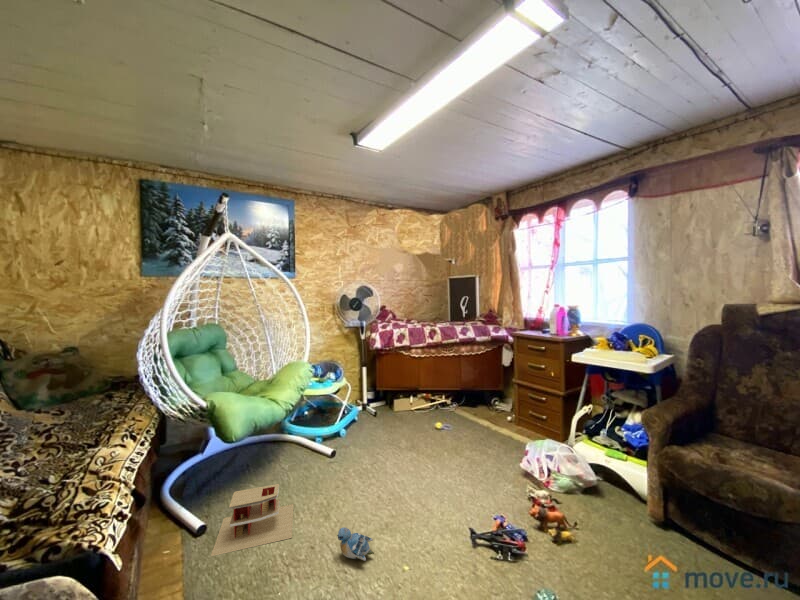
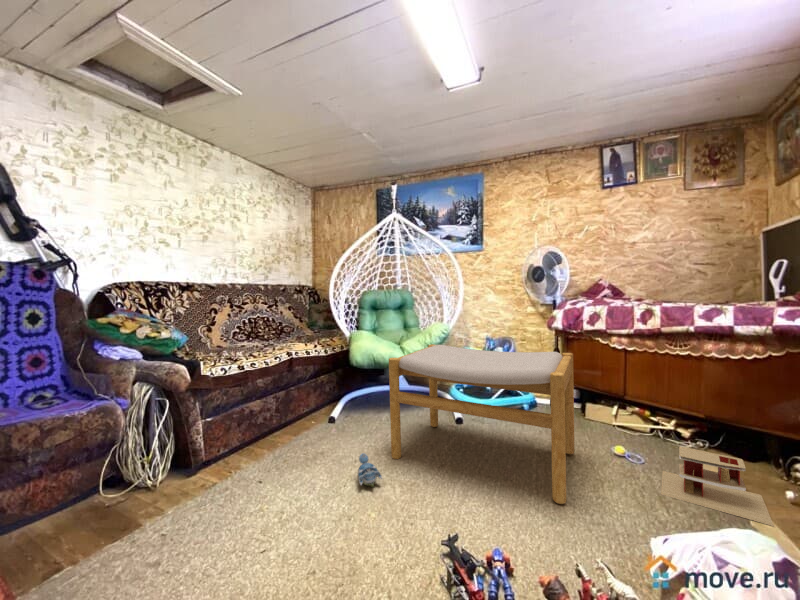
footstool: none [312,369,470,519] -> present [389,344,575,504]
toy house: present [211,484,293,556] -> present [661,447,774,526]

